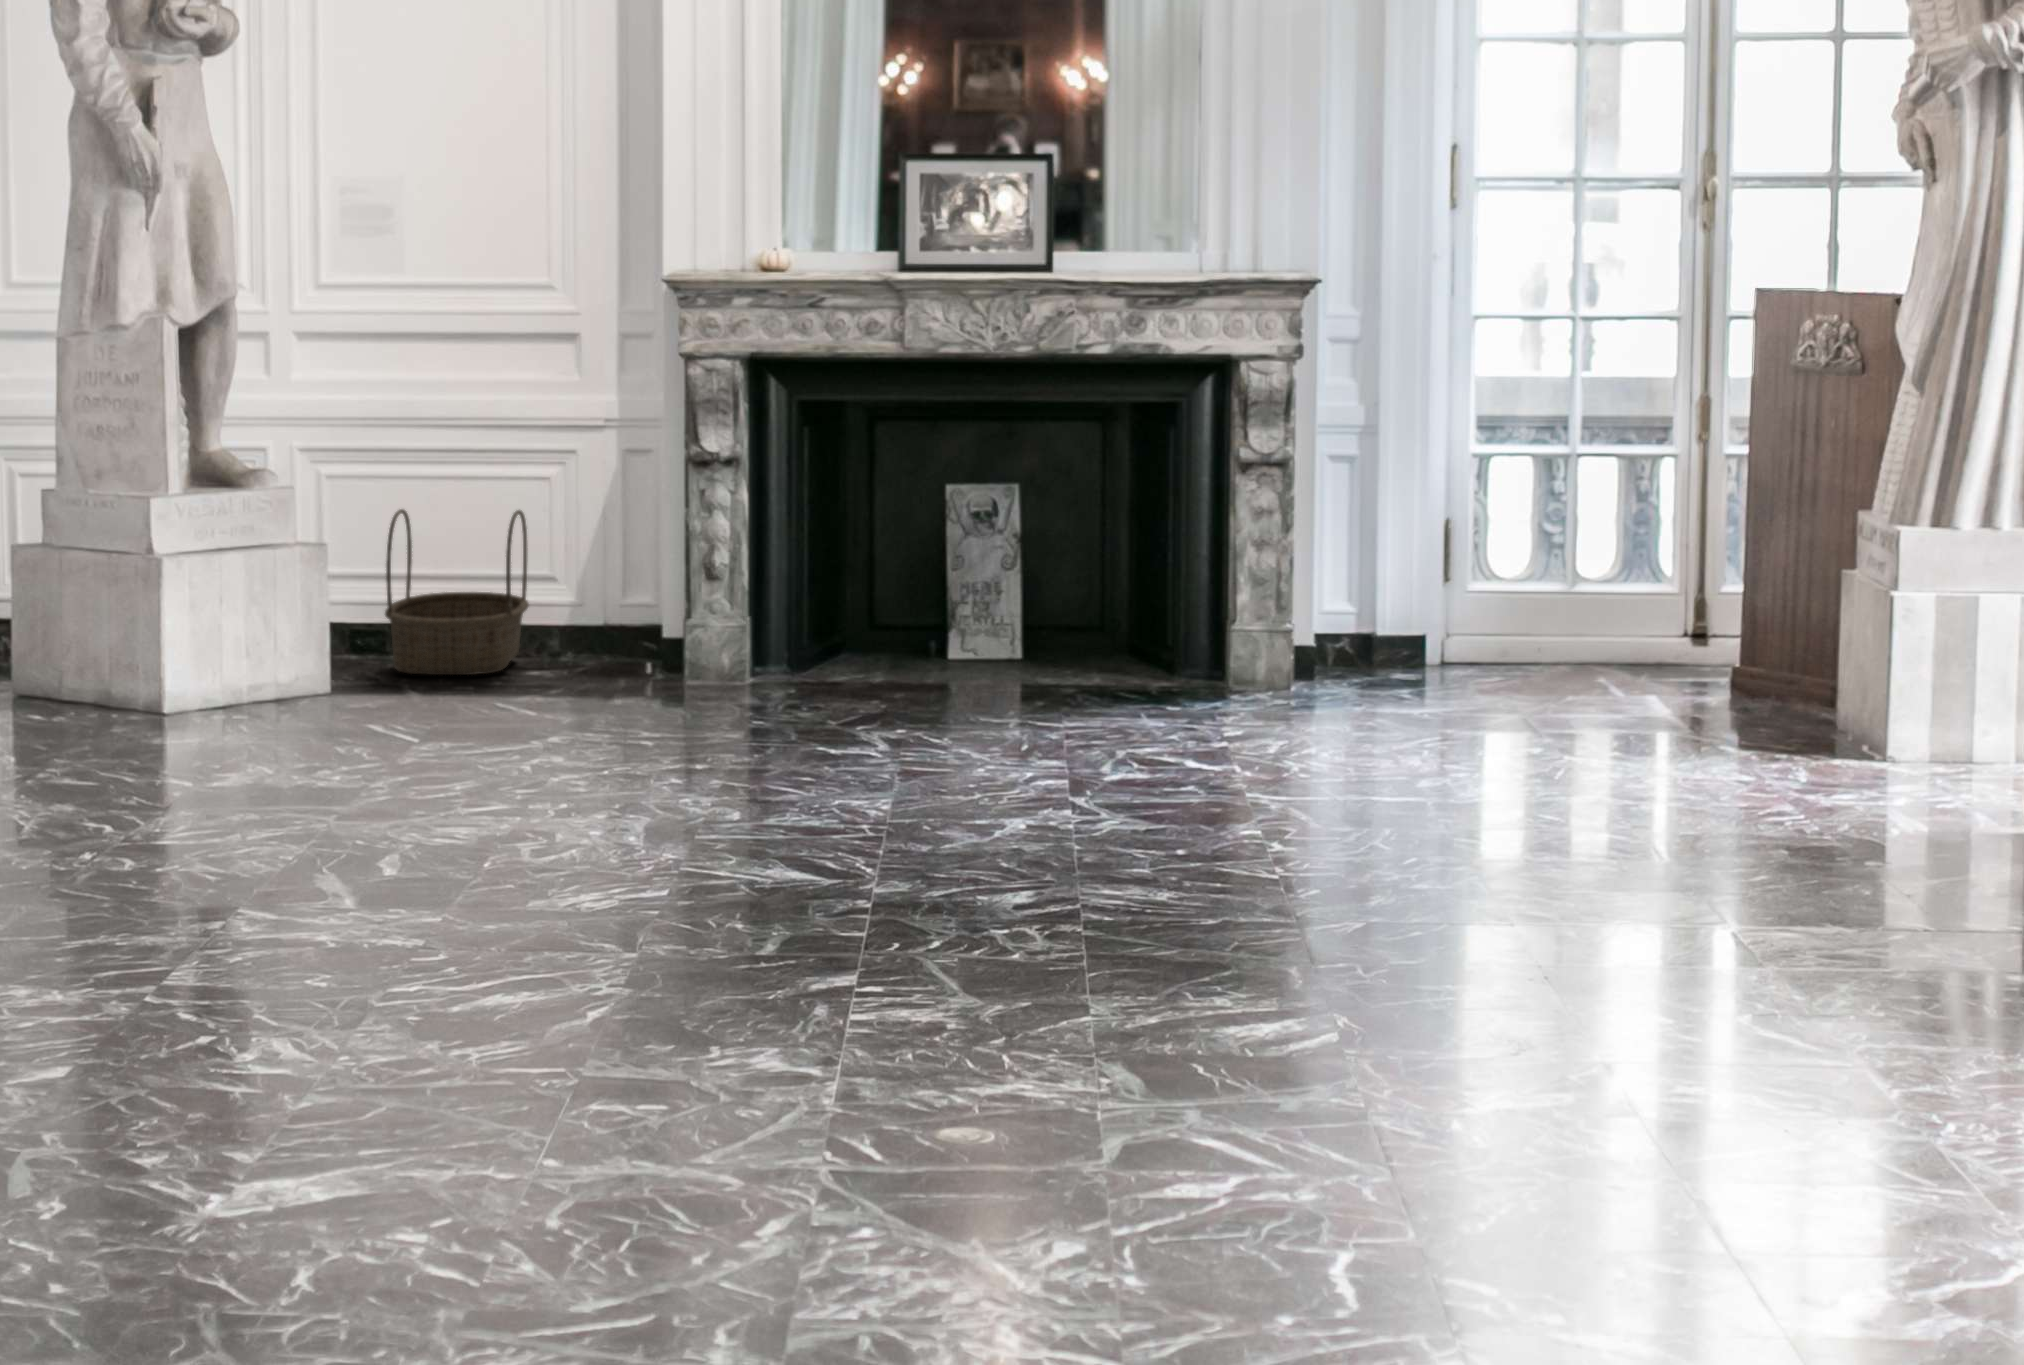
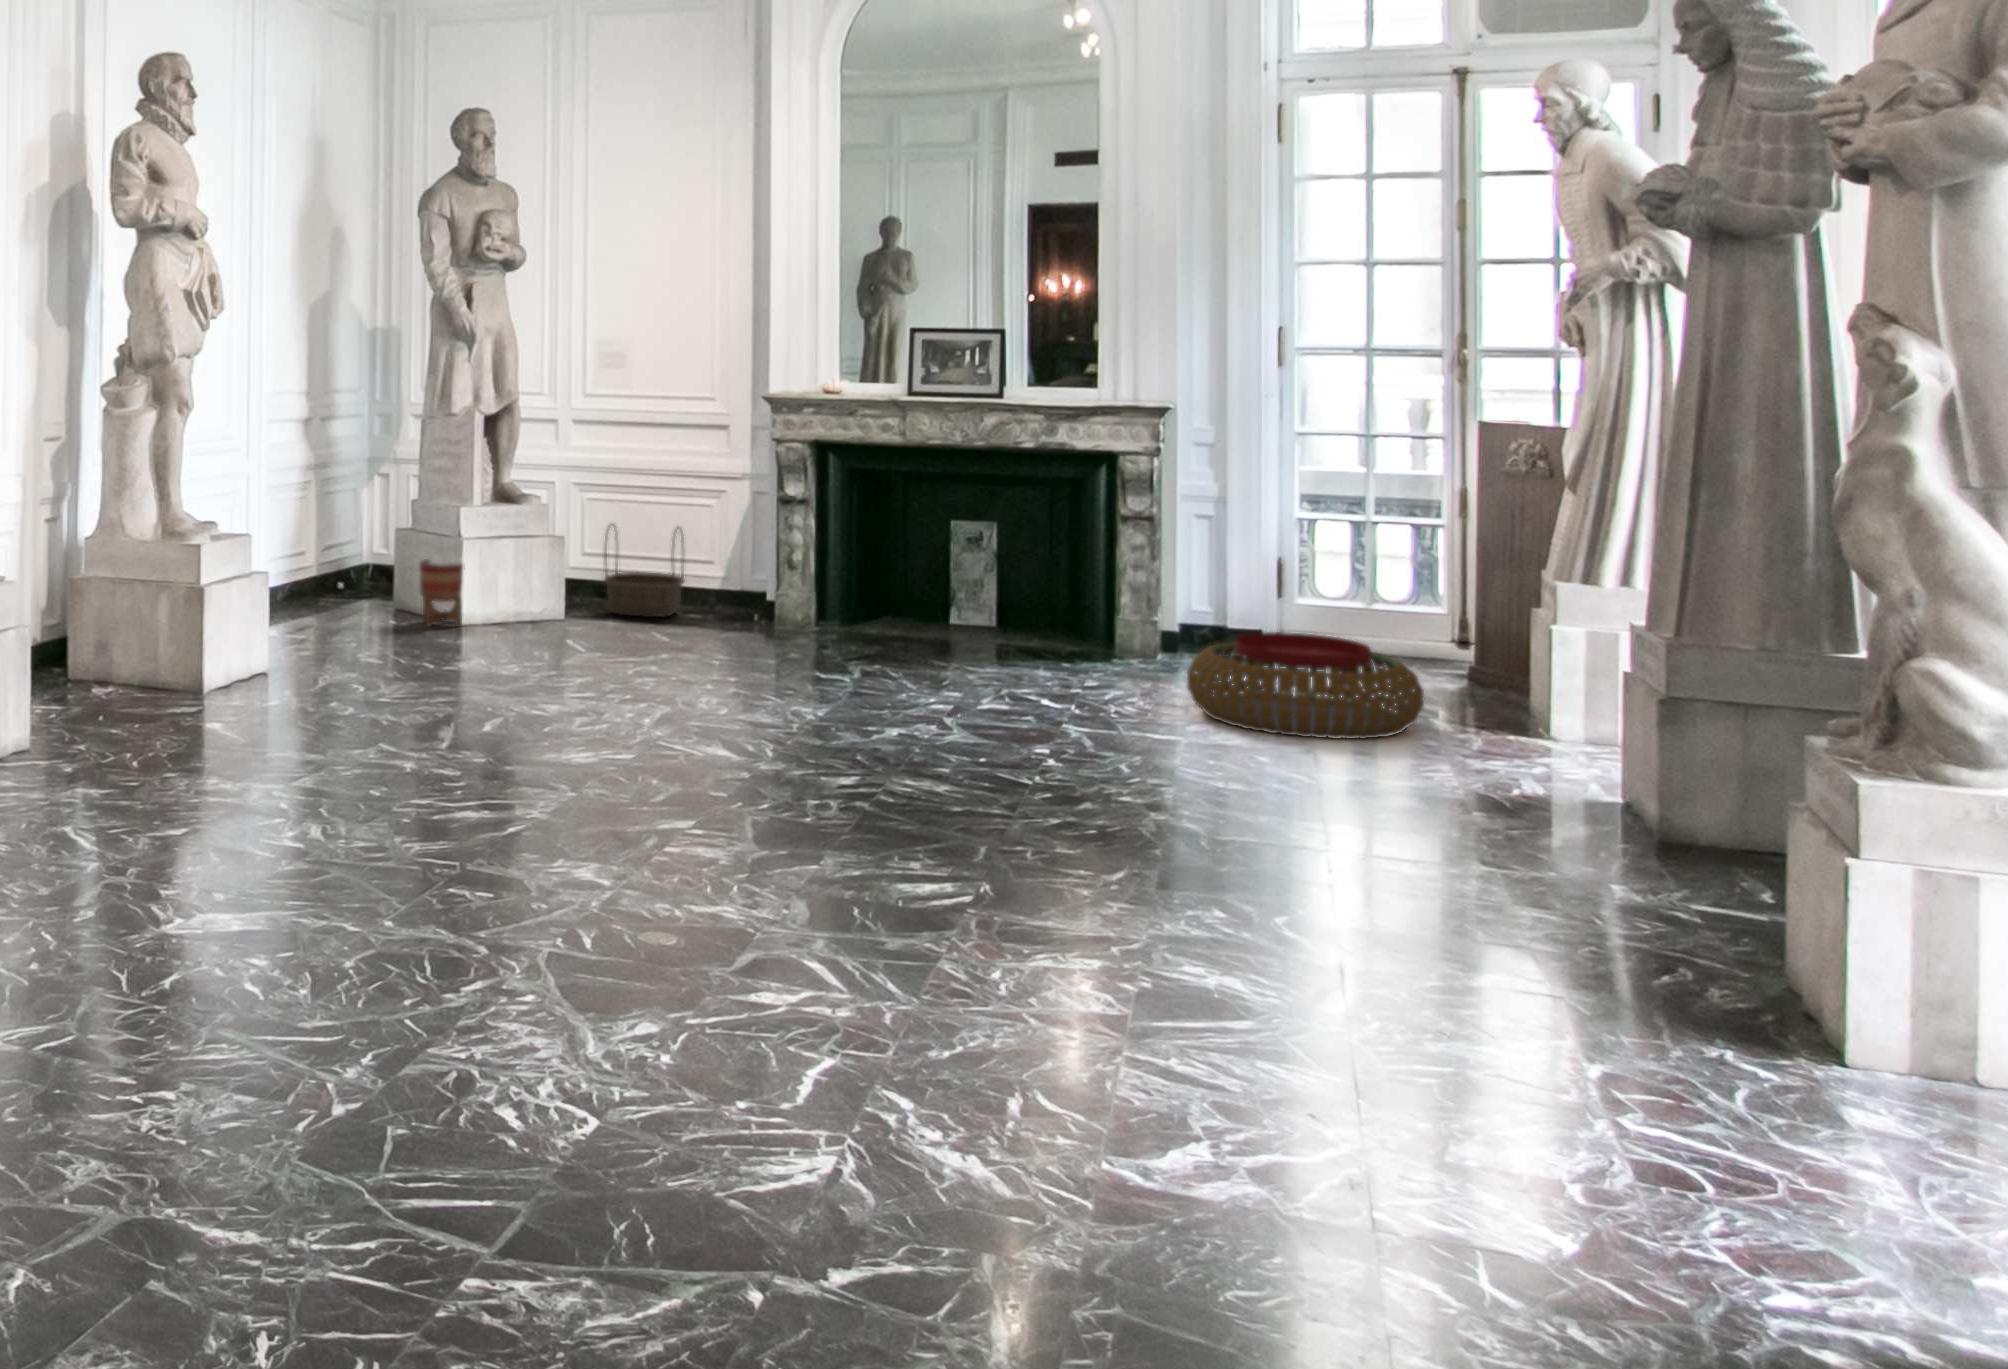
planter: none [26,600,116,739] -> present [419,559,463,626]
pouf: none [1411,669,1785,867] -> present [1187,632,1424,739]

